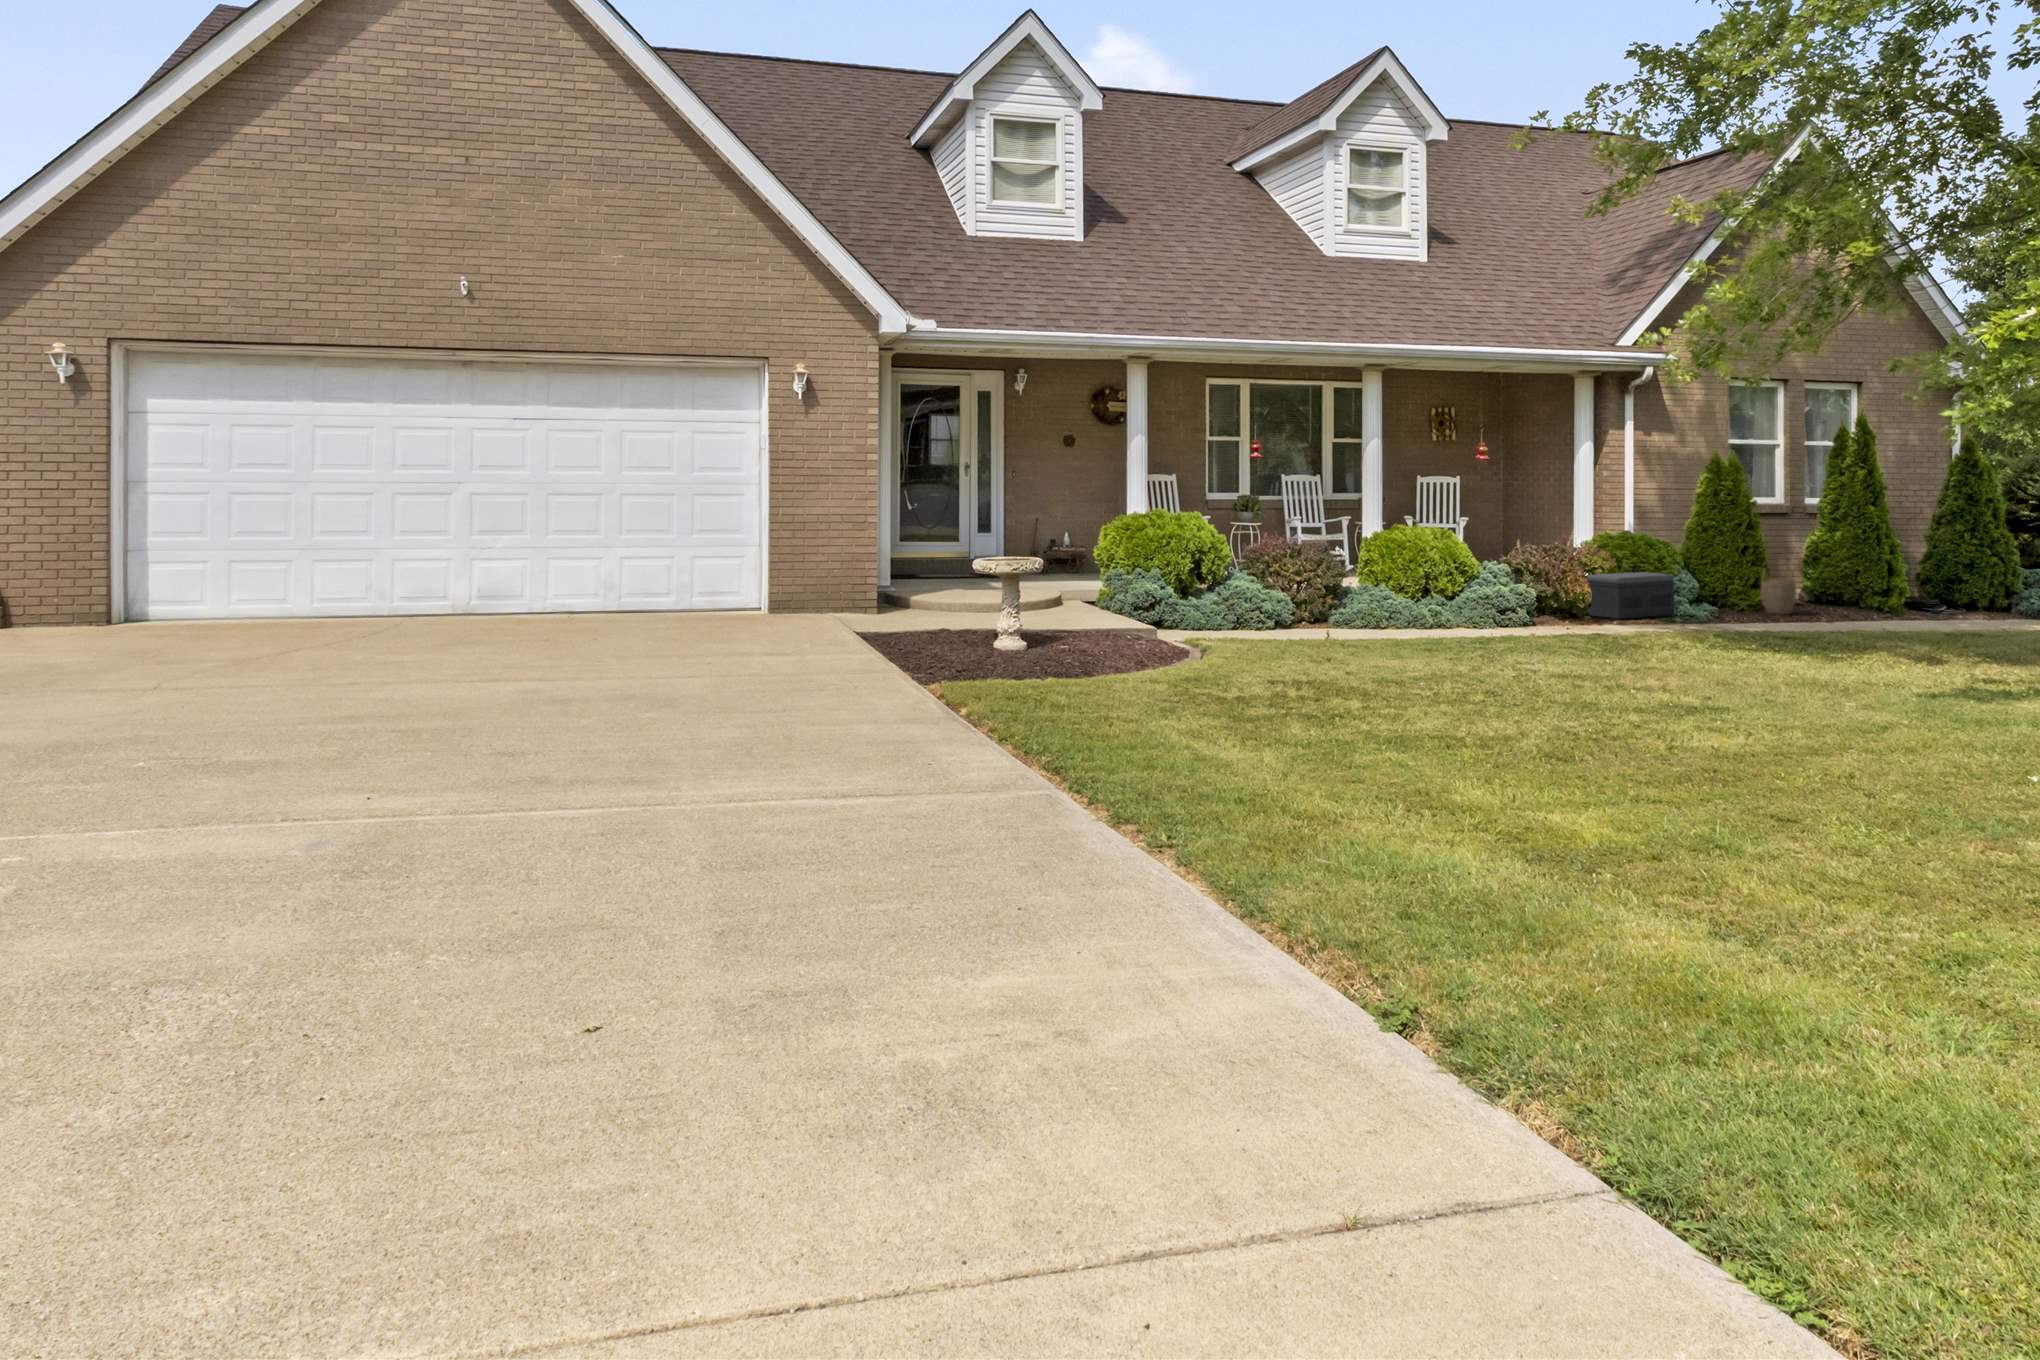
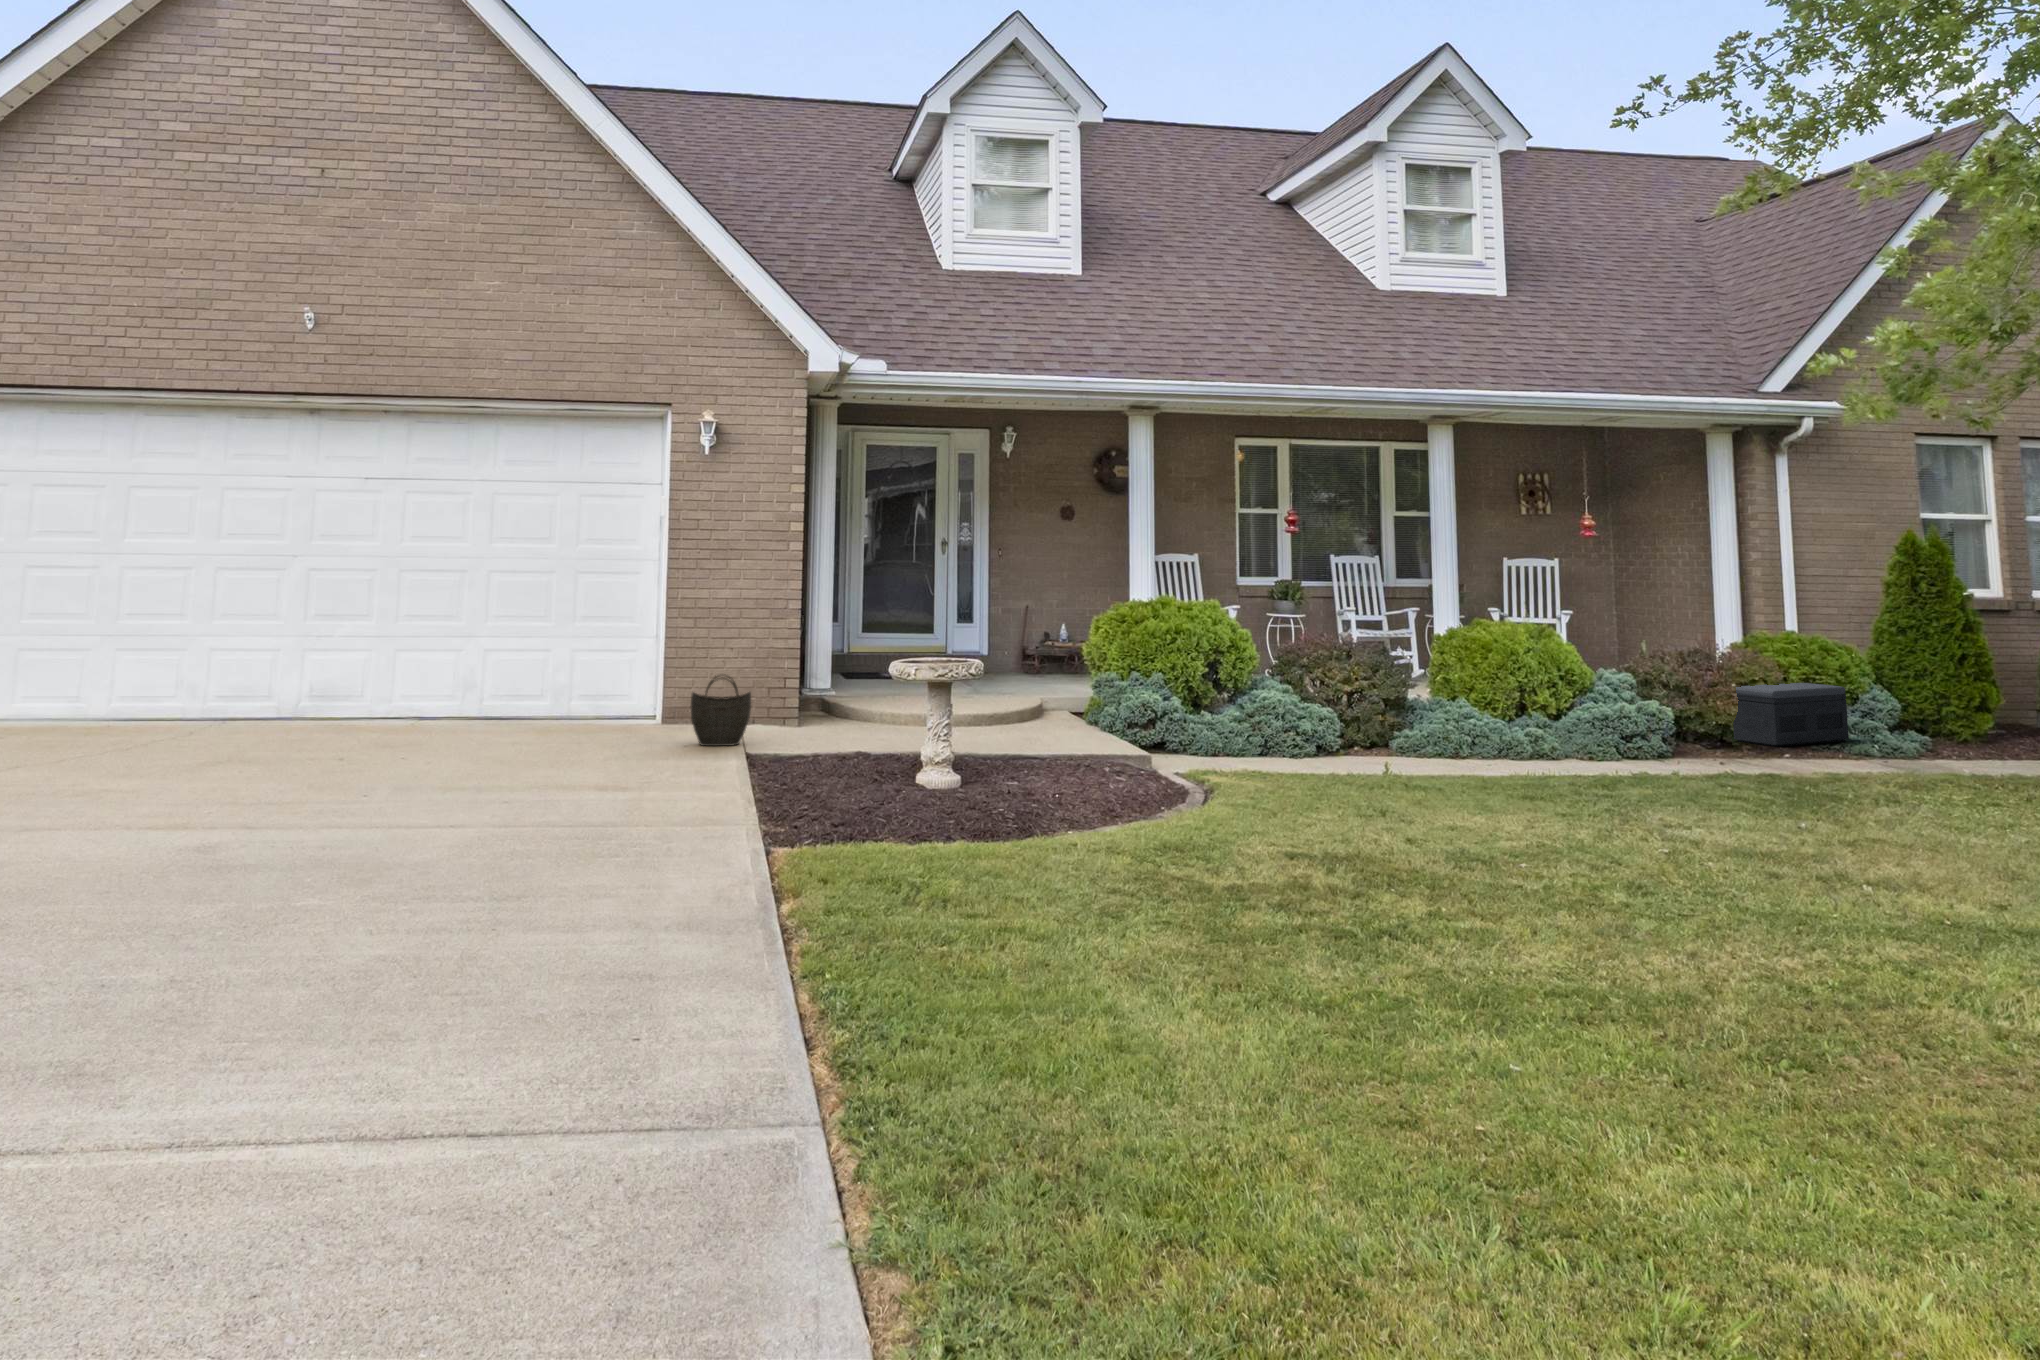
woven basket: present [1761,568,1796,615] -> present [690,676,751,746]

